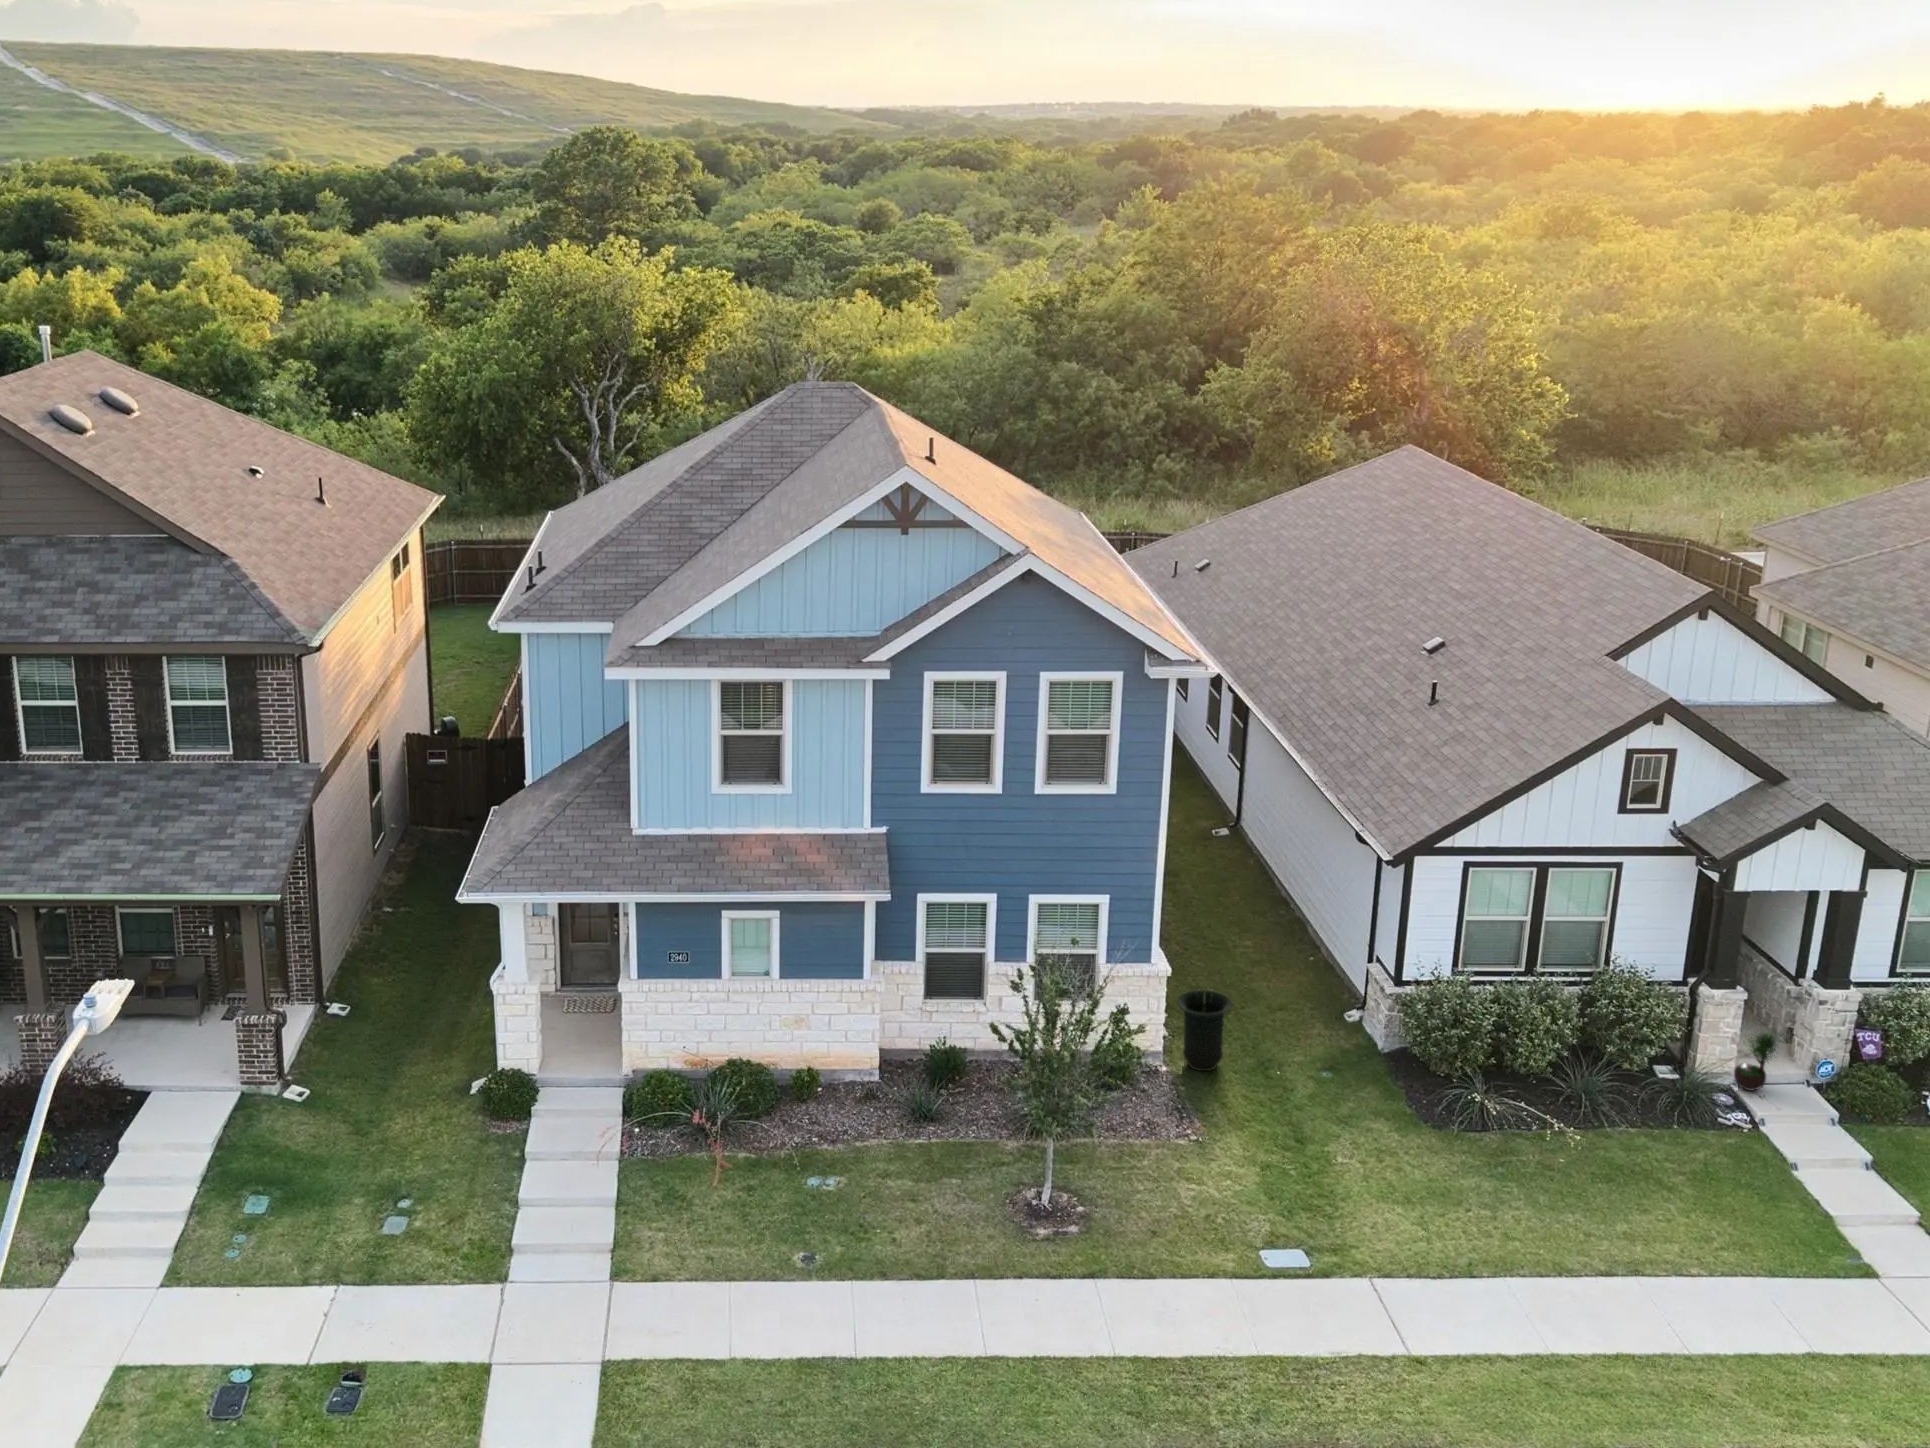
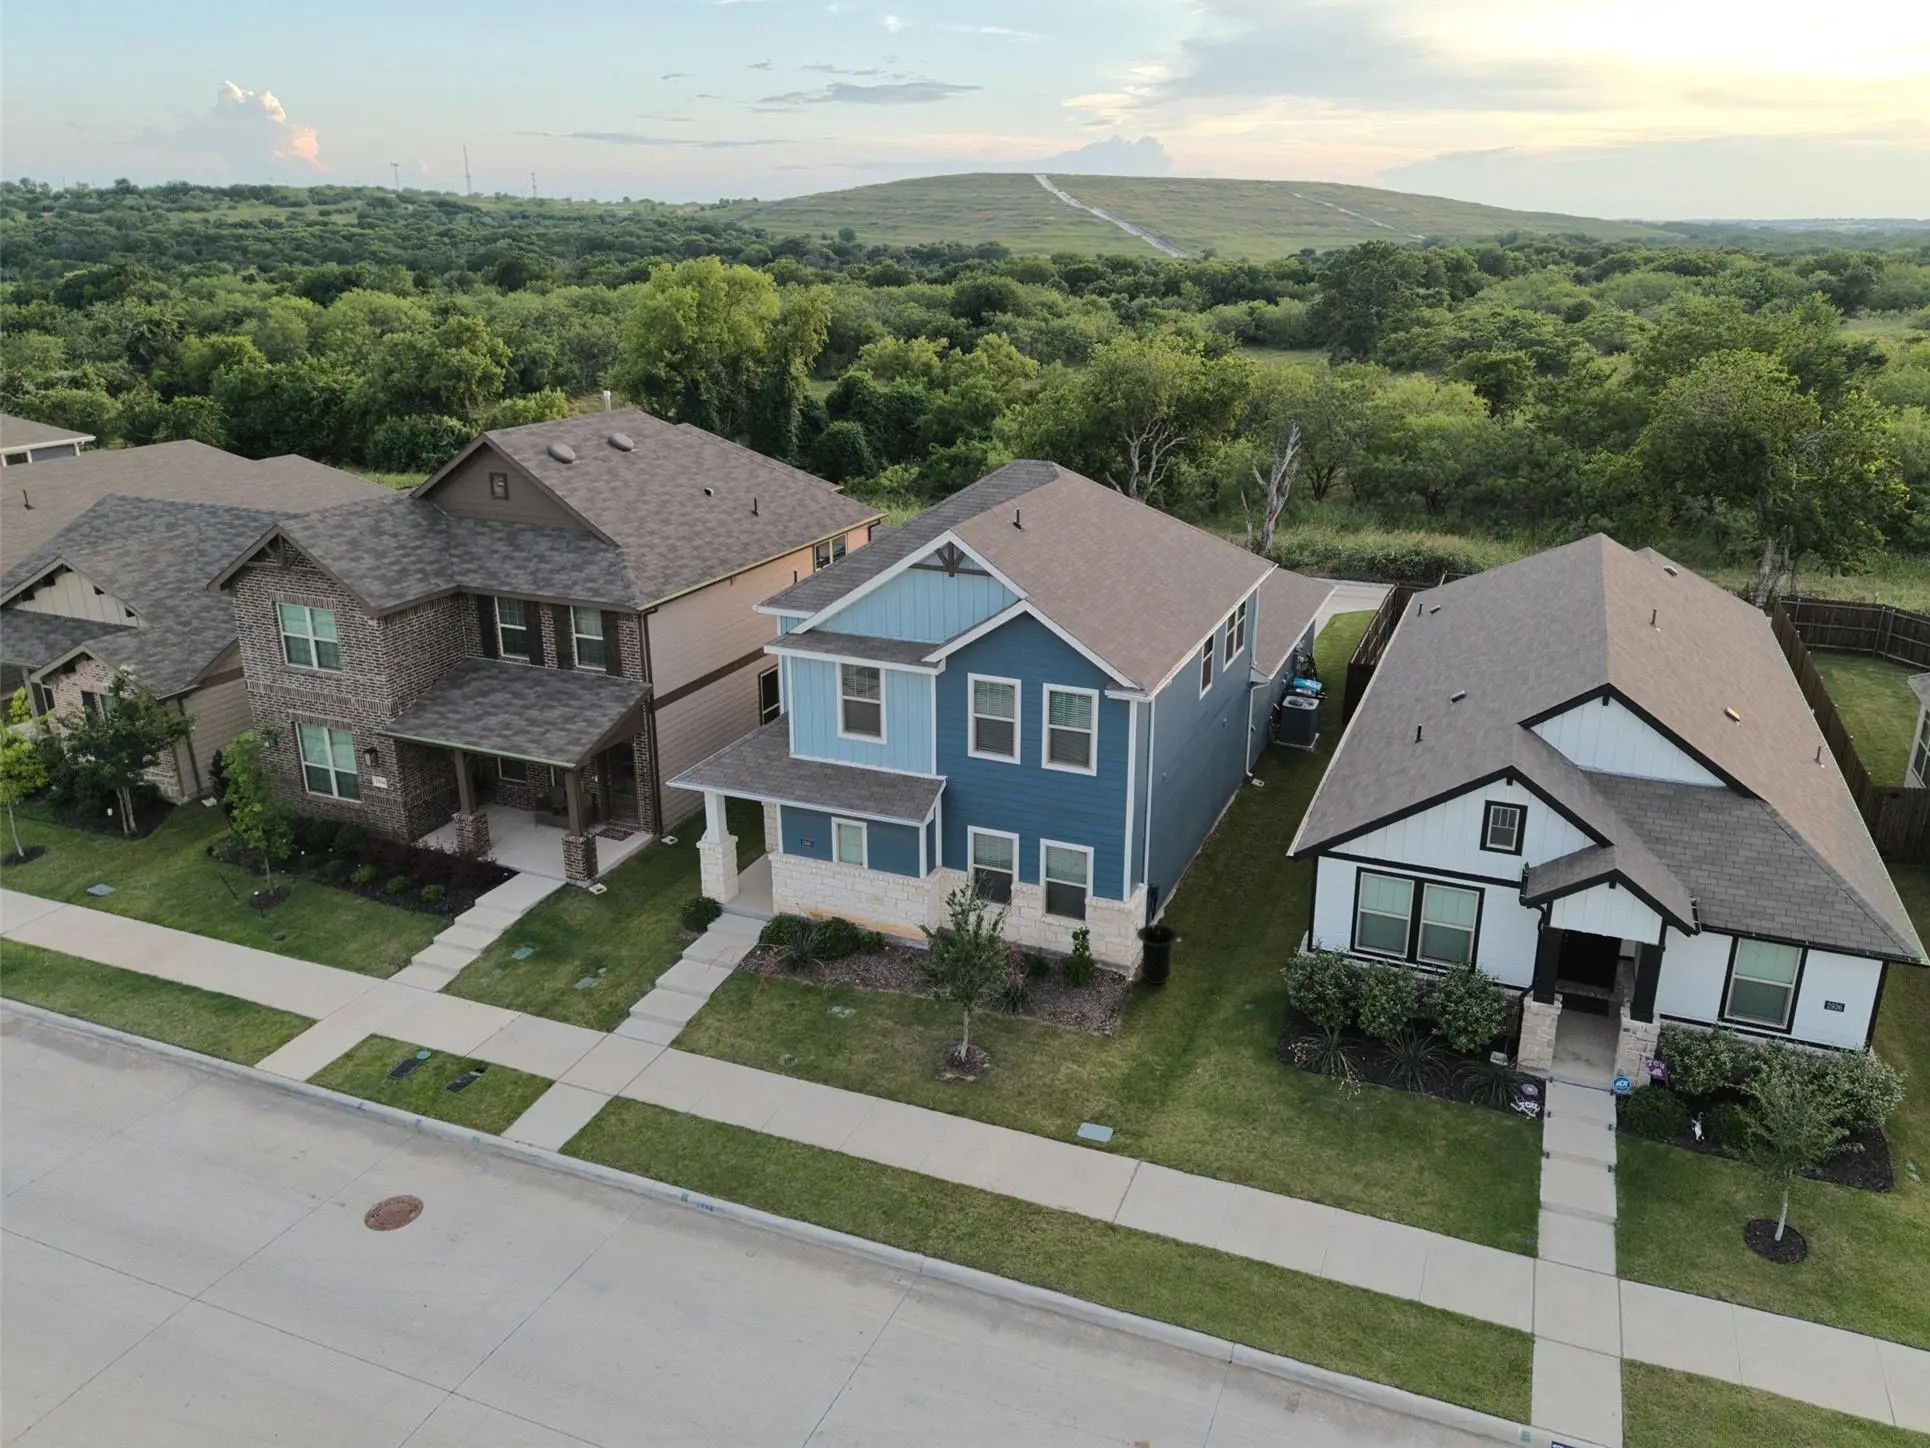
potted tree: present [1734,1033,1780,1091] -> none [1548,1040,1587,1087]

